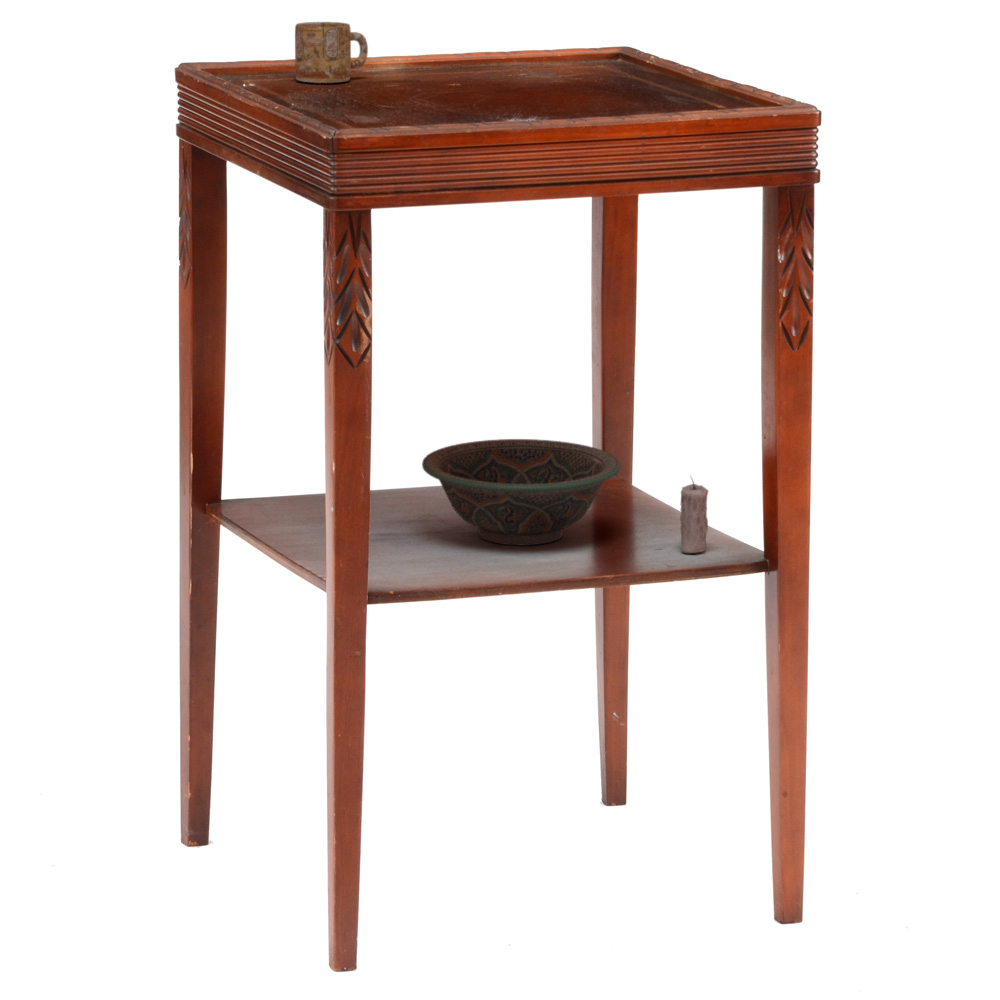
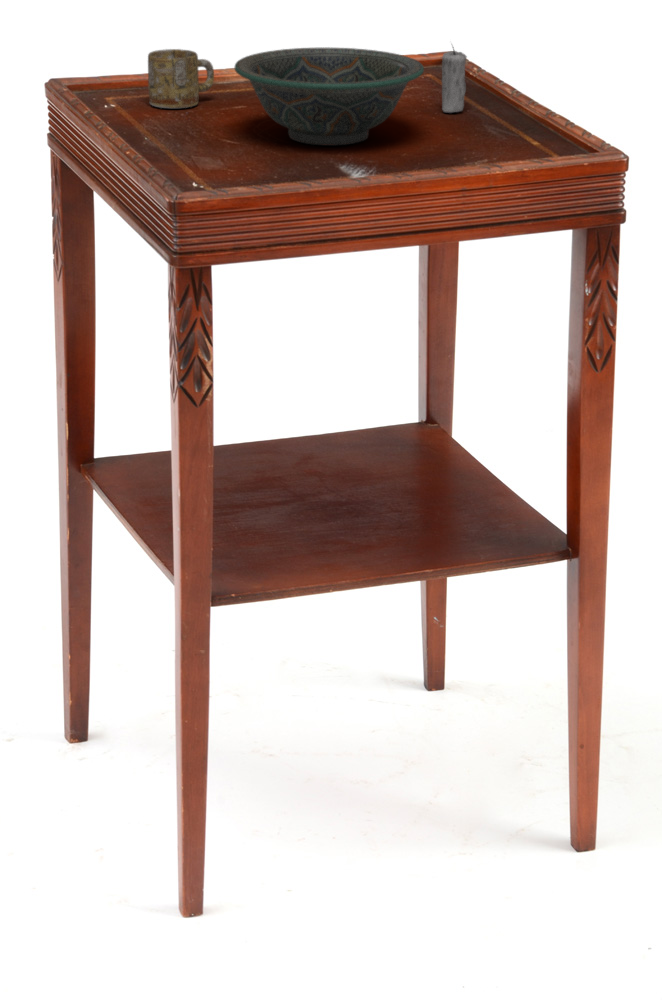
decorative bowl: present [422,439,620,546] -> present [235,47,424,145]
candle: present [680,480,708,553] -> present [442,47,467,113]

